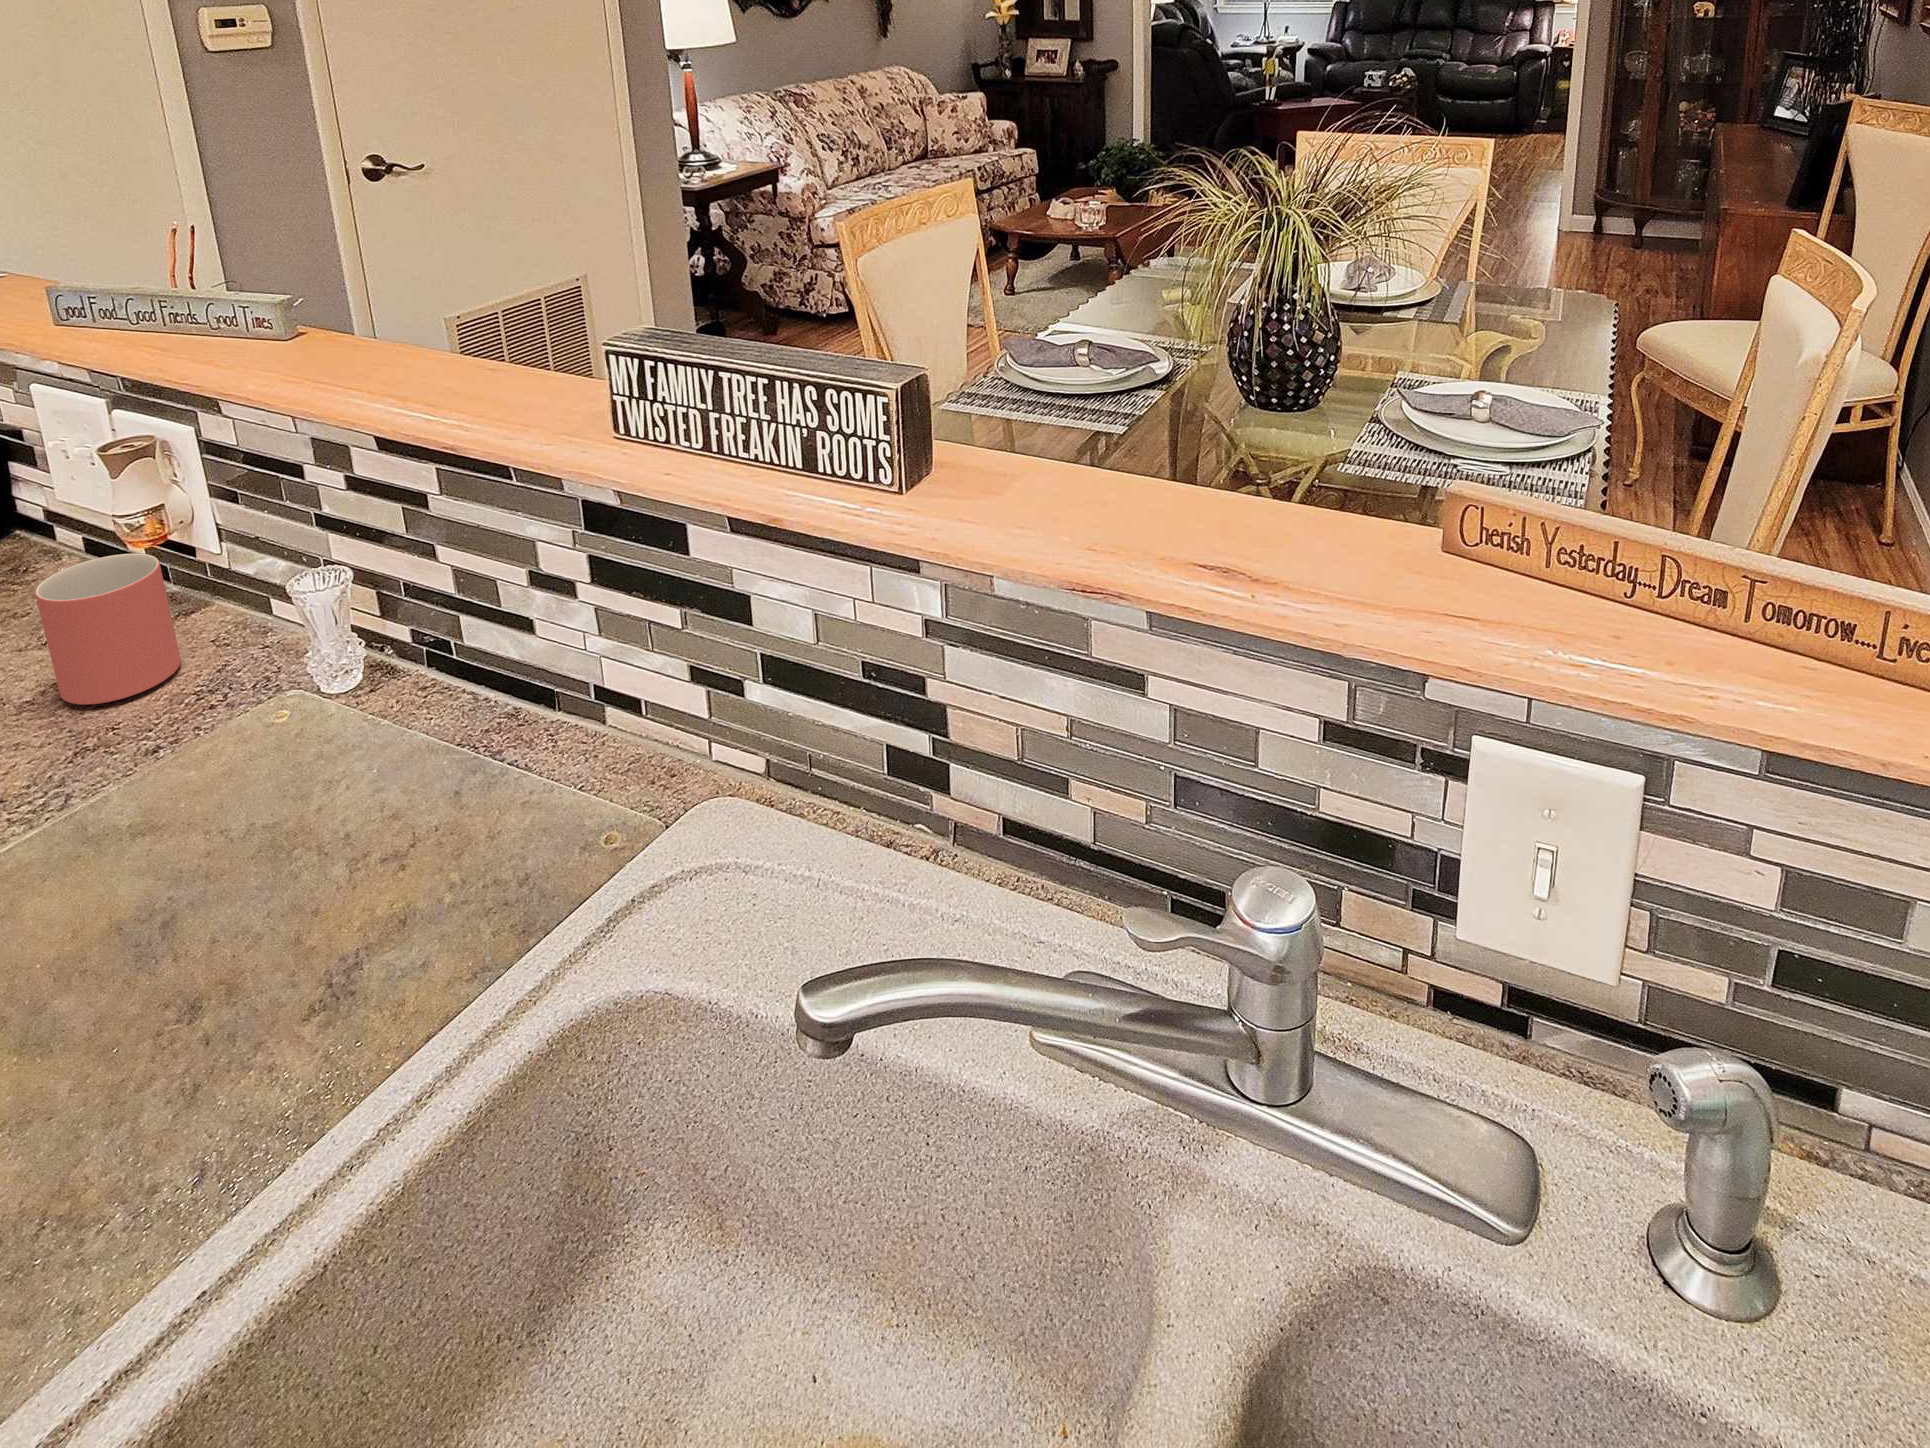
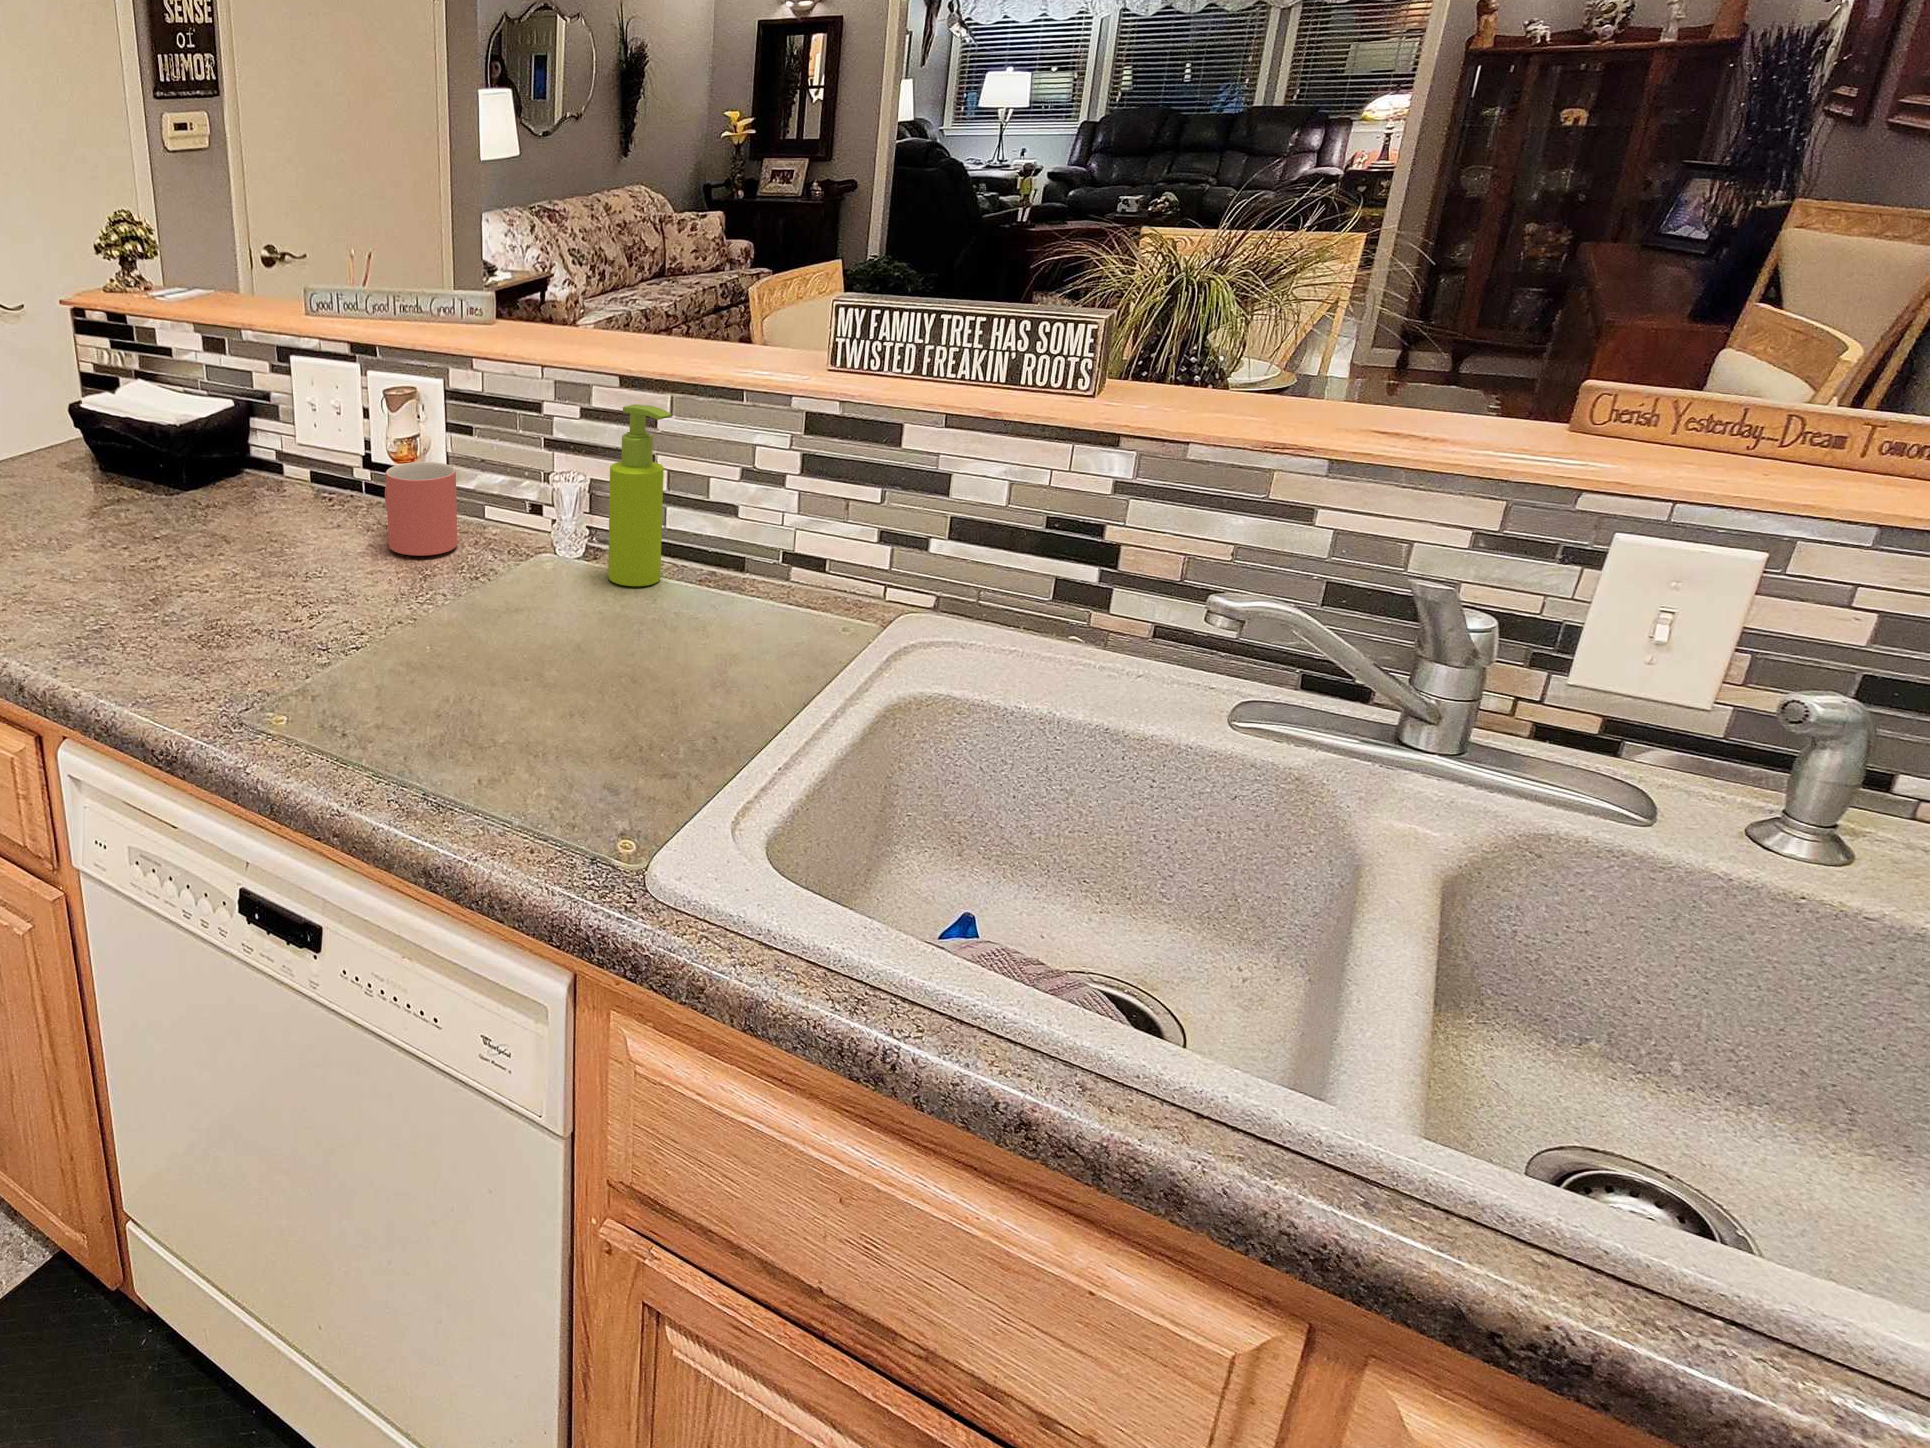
soap dispenser: none [301,495,412,758] -> present [608,404,671,586]

